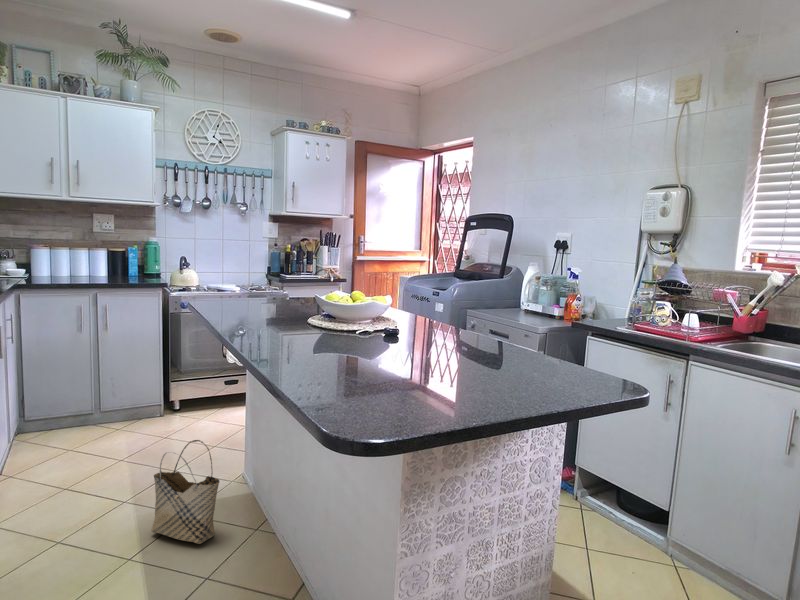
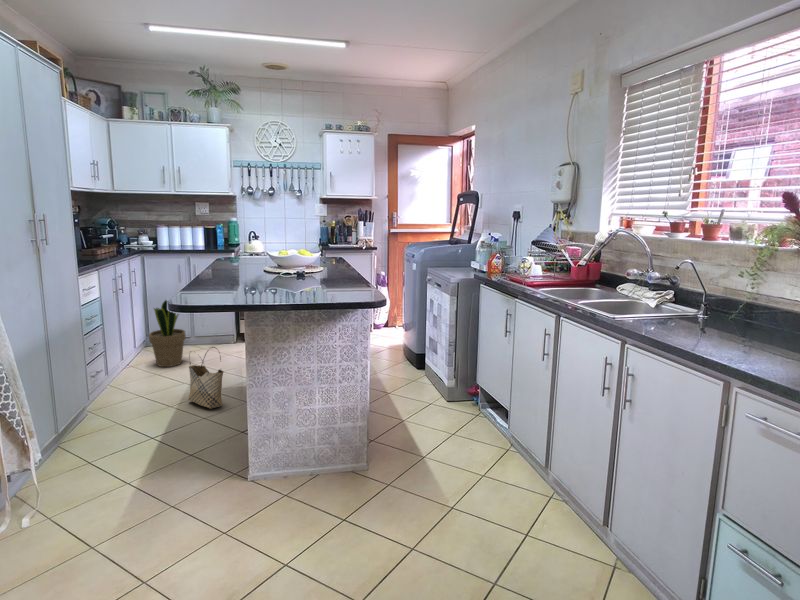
potted plant: none [41,362,110,470] -> present [149,300,186,367]

